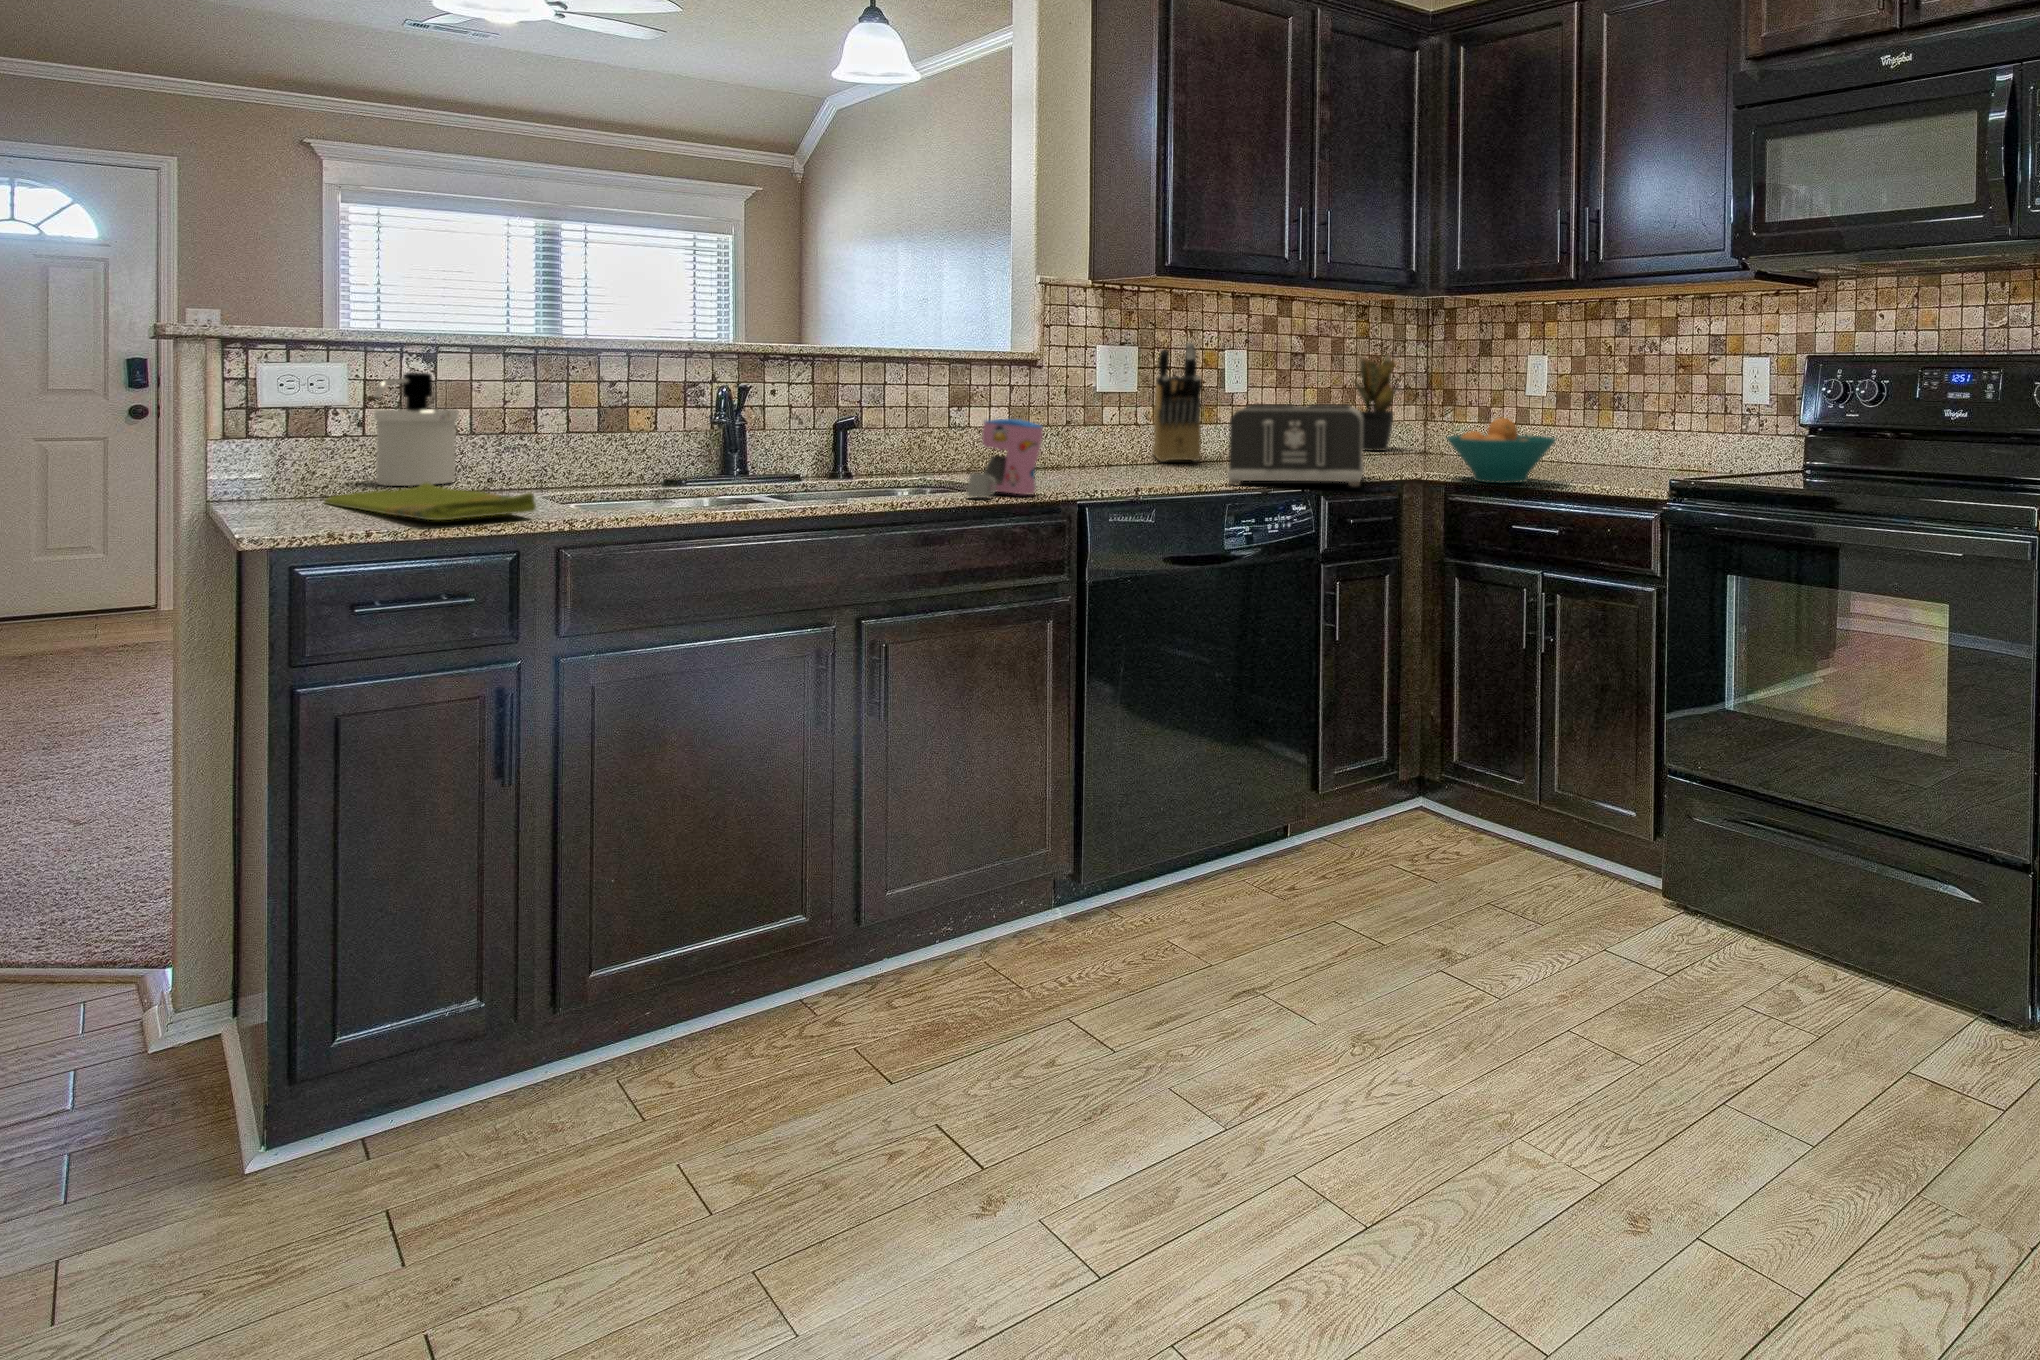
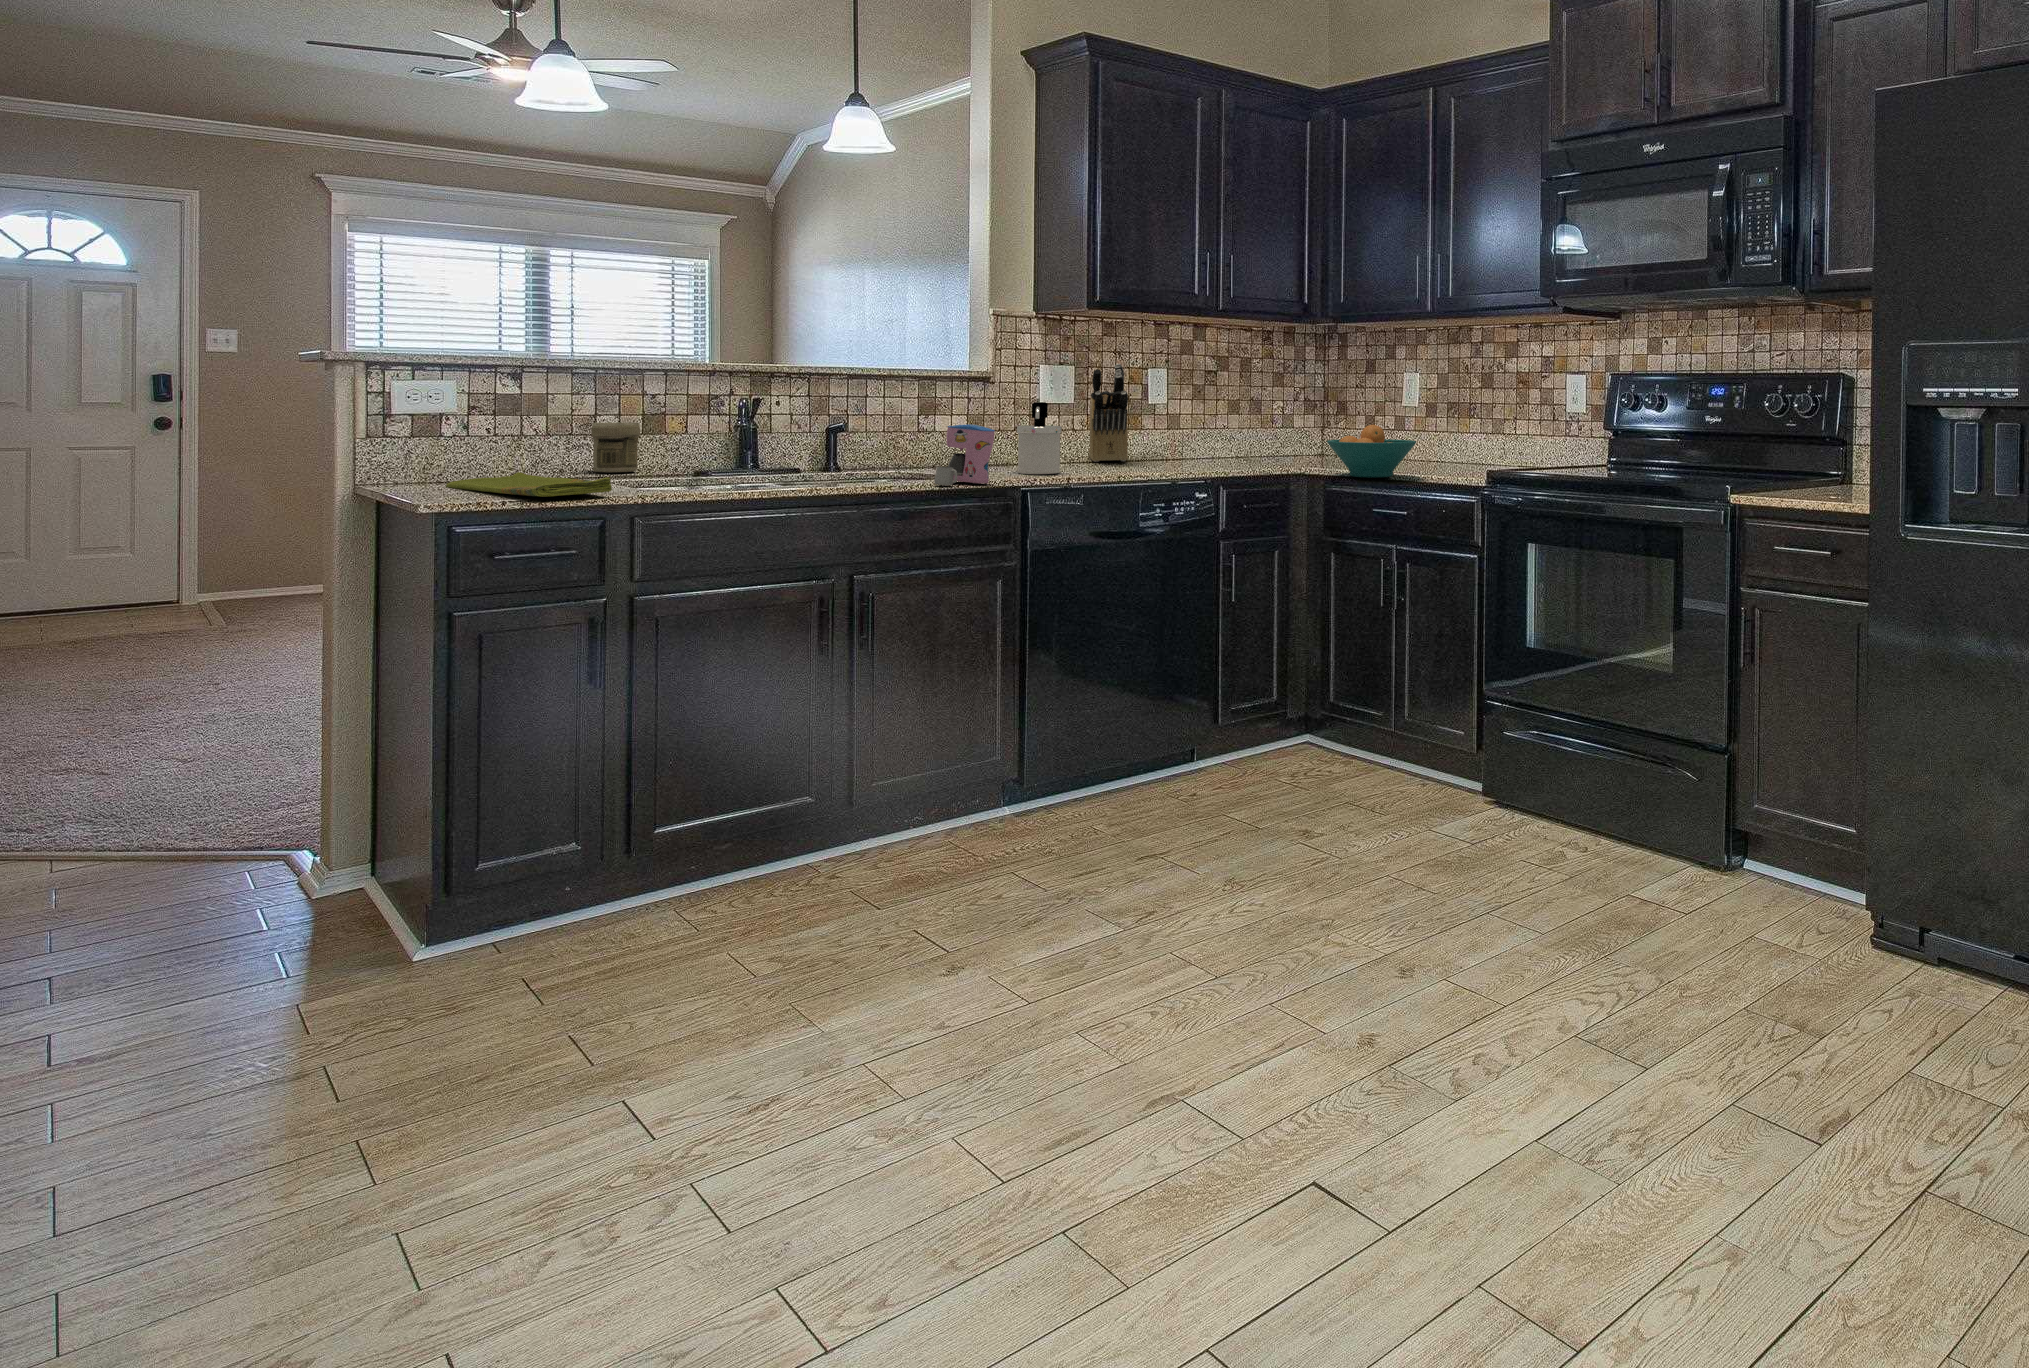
potted plant: present [1354,354,1402,451] -> none [1252,359,1313,454]
soap dispenser: present [374,372,459,486] -> present [1017,402,1062,474]
toaster: present [1227,404,1364,486] -> none [1144,414,1260,479]
jar: none [533,416,596,480] -> present [591,422,640,472]

